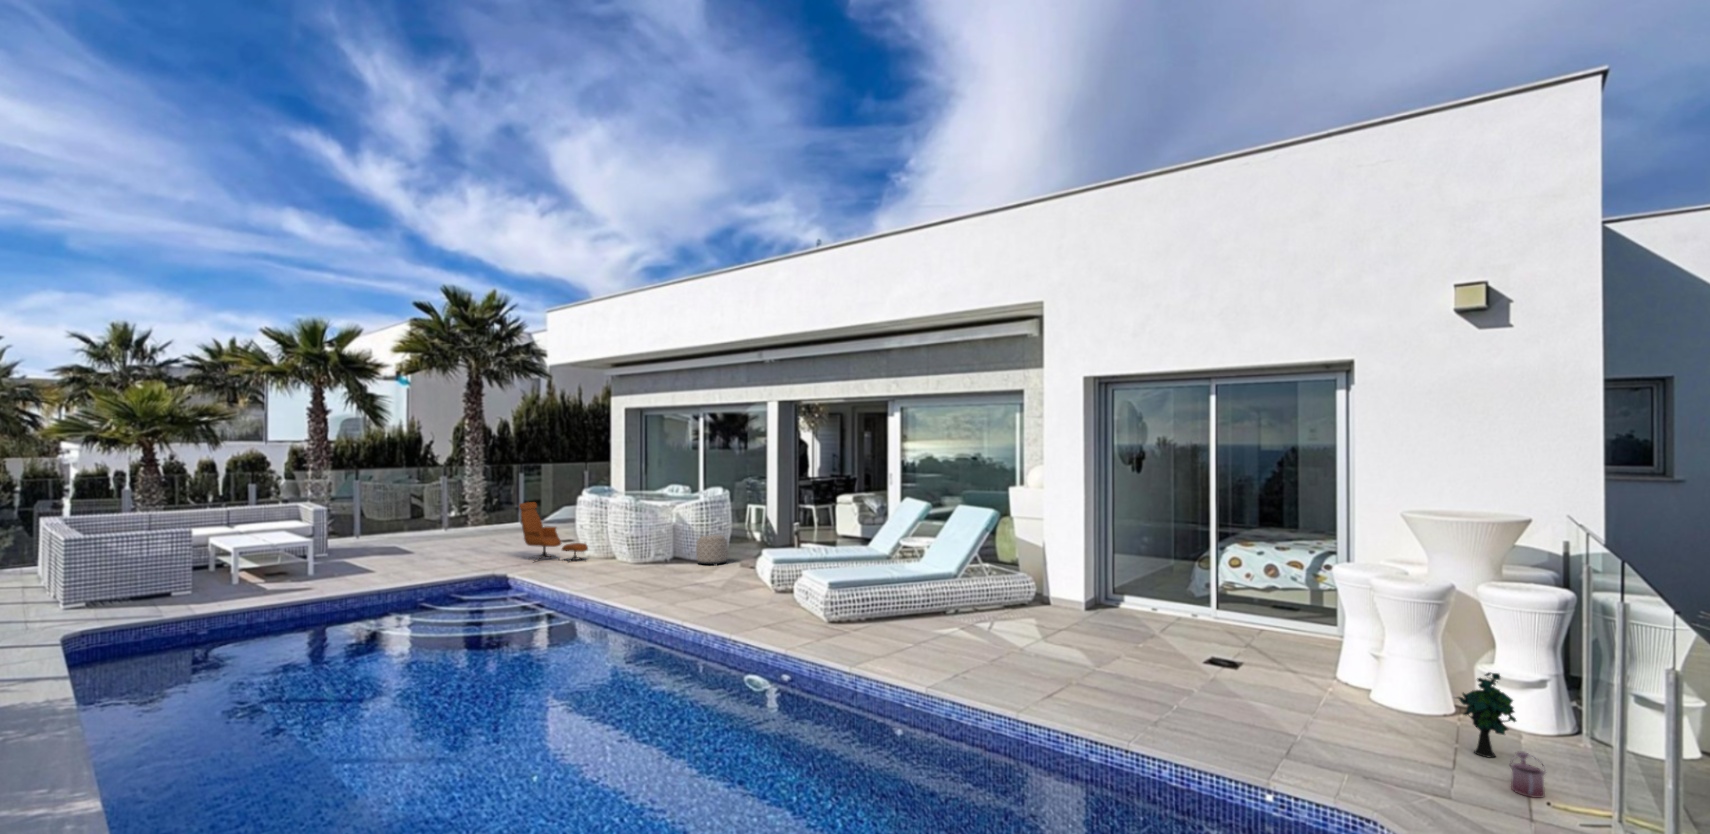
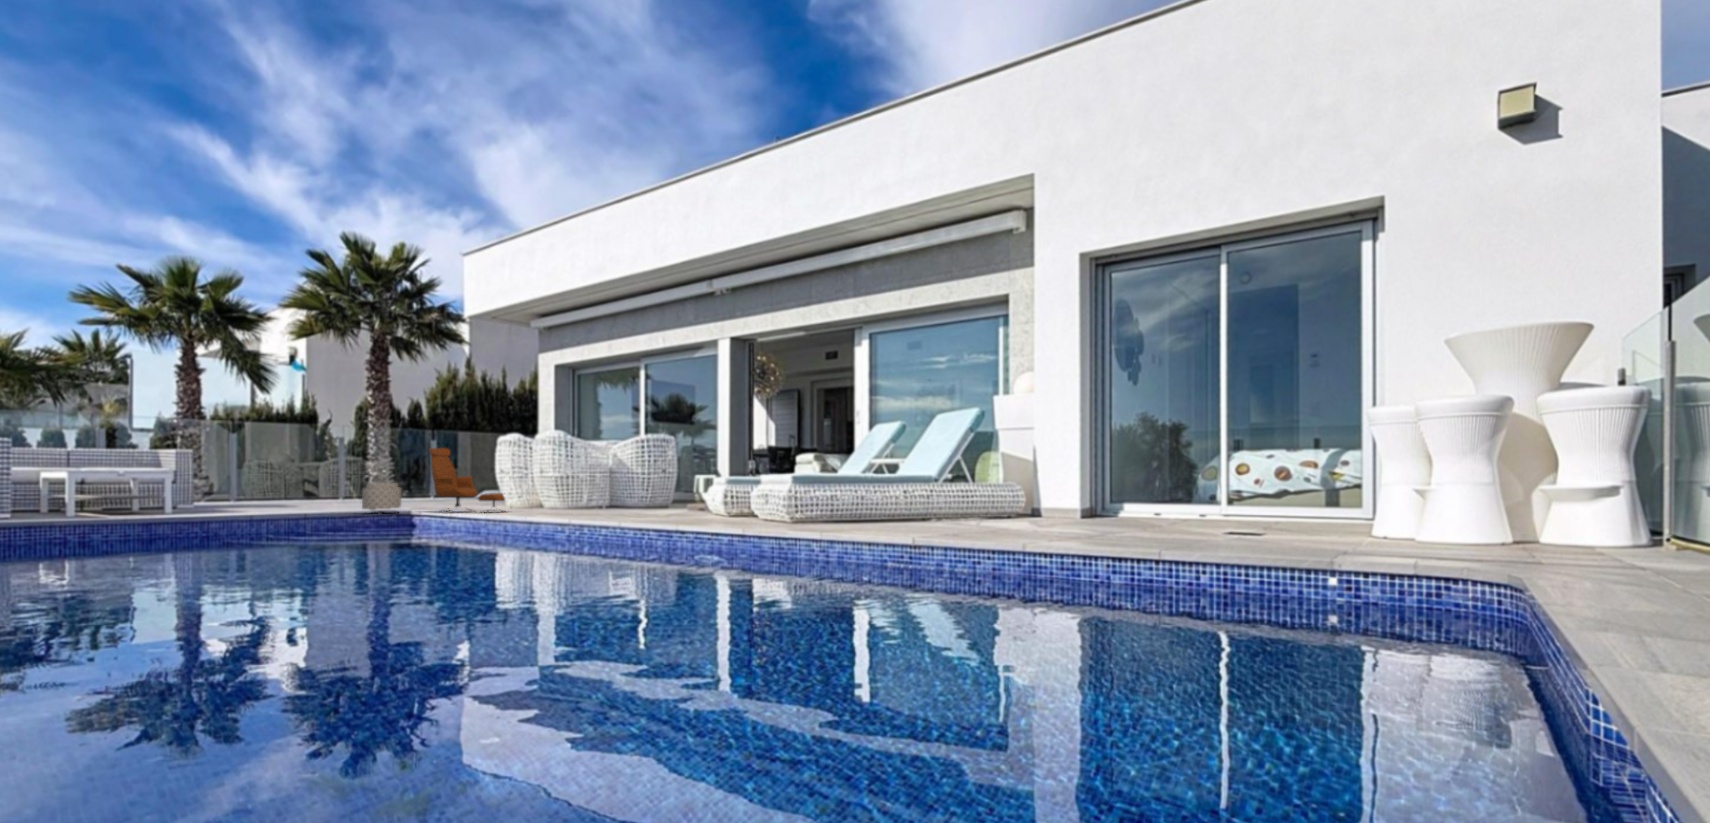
ottoman: present [696,535,728,566] -> present [362,483,401,514]
decorative plant: present [1457,672,1516,758] -> none [1519,455,1594,552]
watering can: present [1510,752,1545,798] -> none [1599,517,1643,563]

